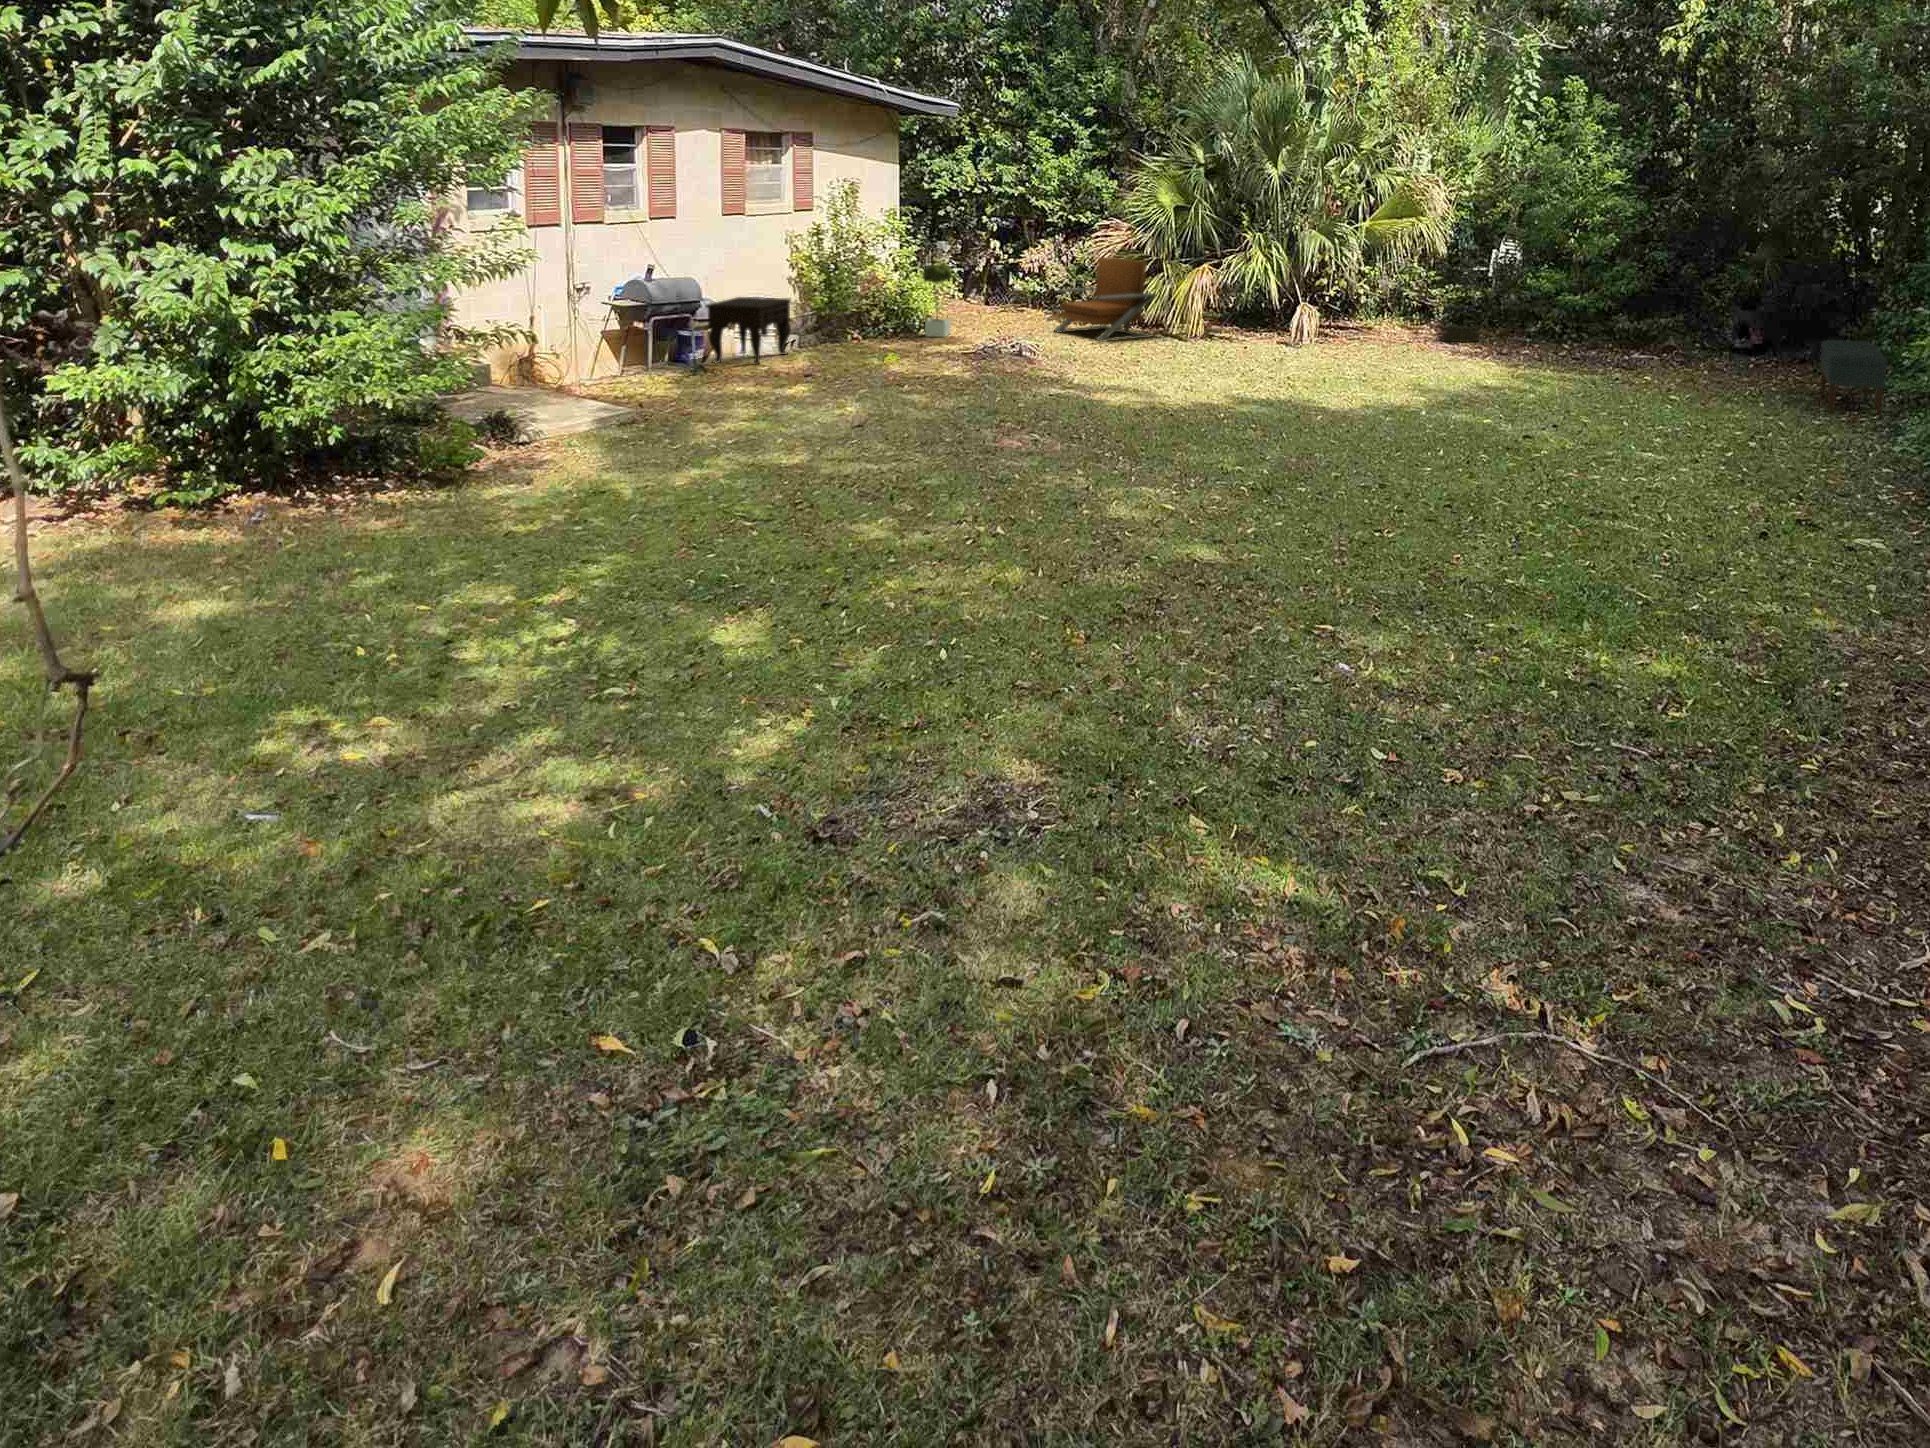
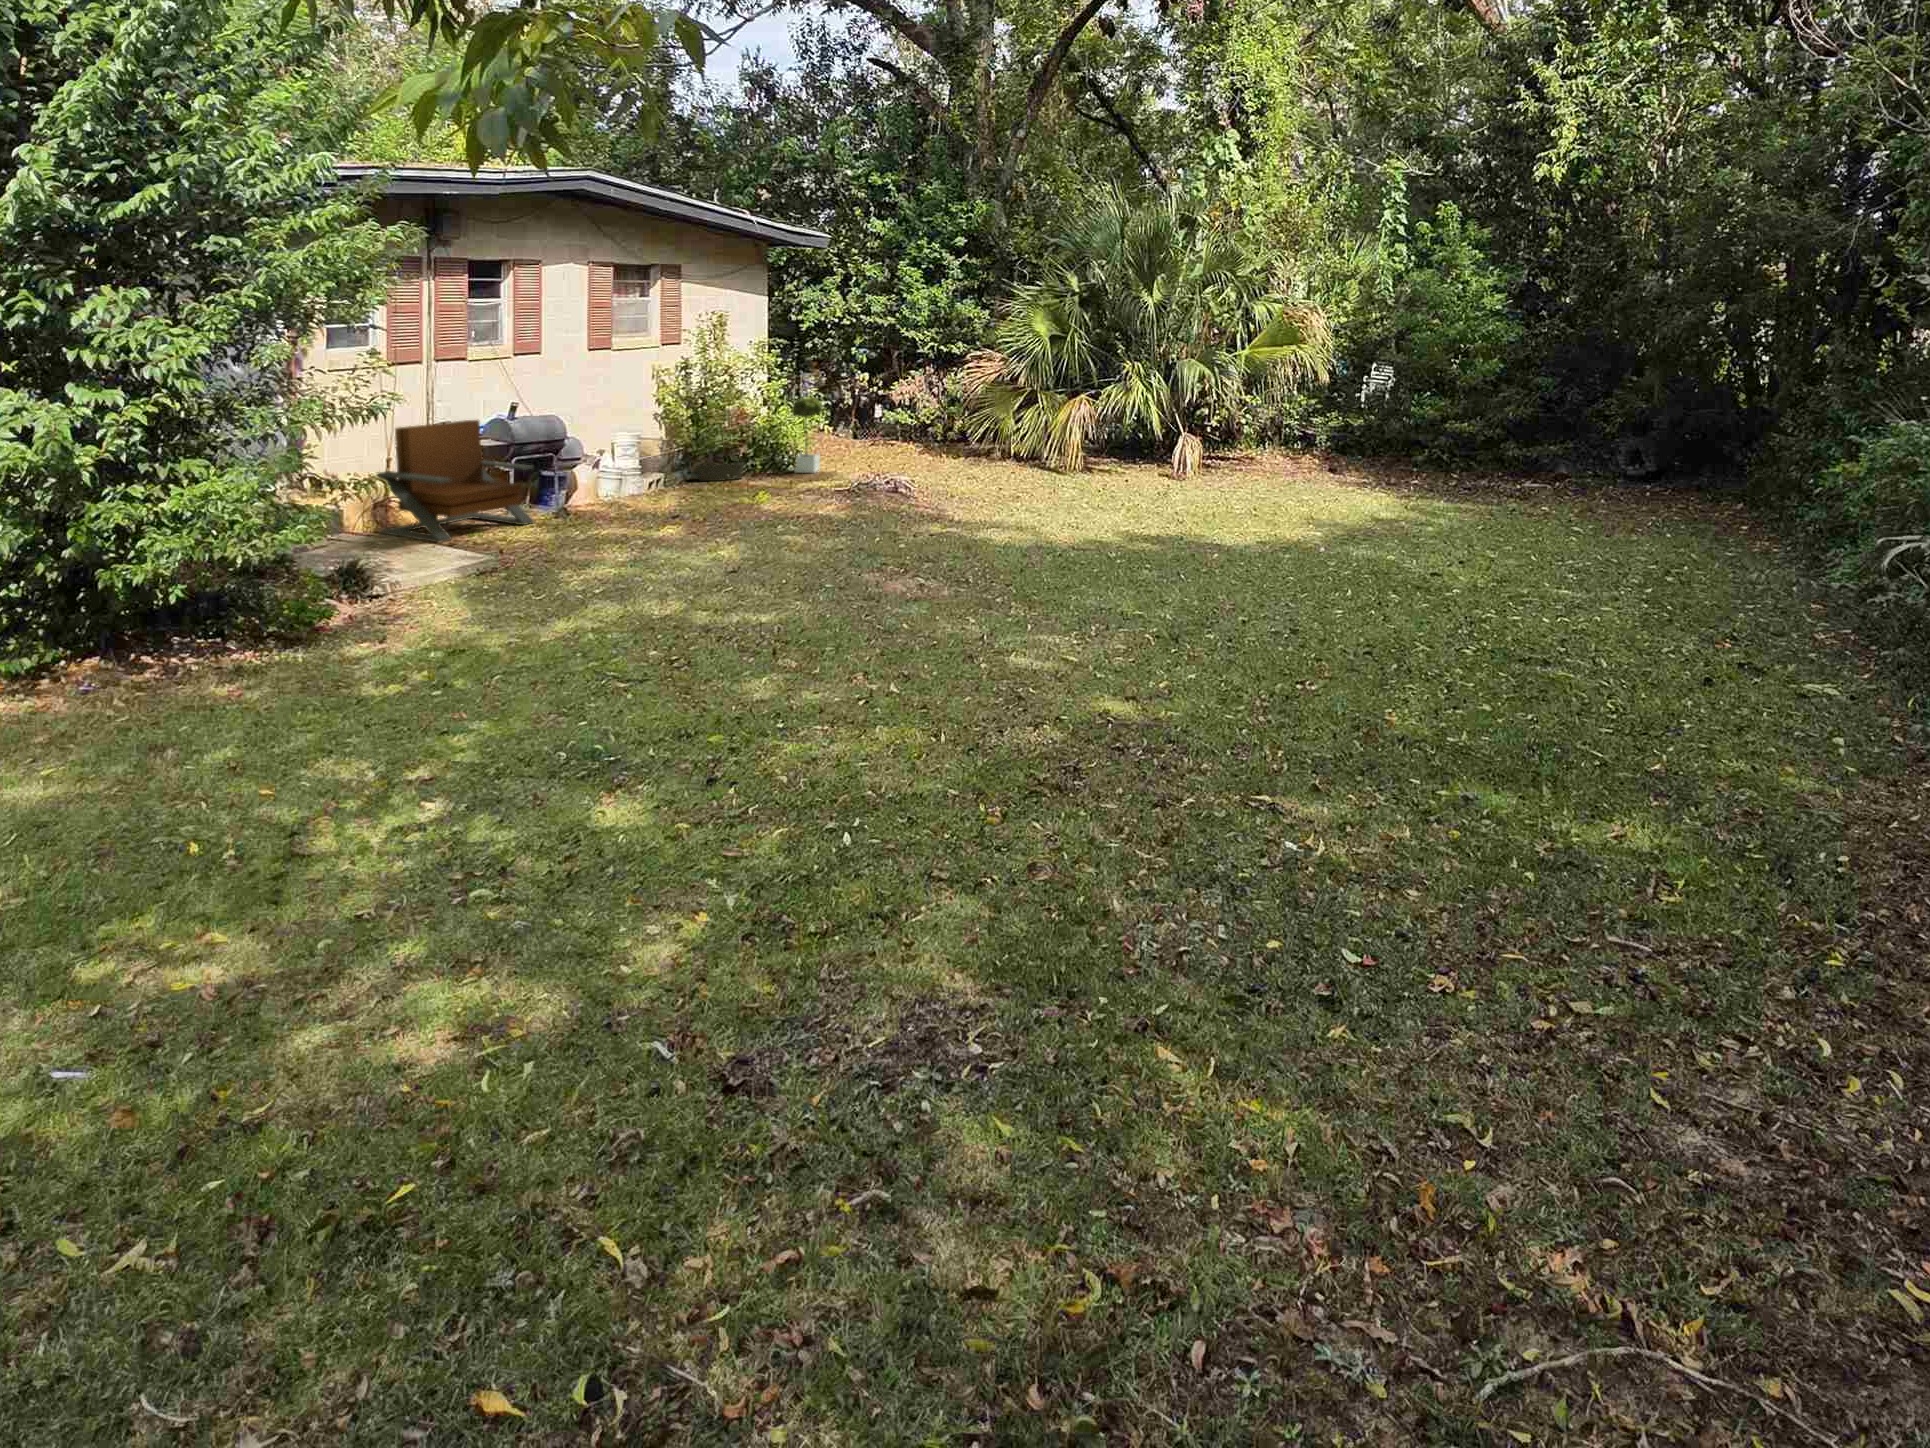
lounge chair: present [1054,257,1157,342] -> present [377,420,534,542]
side table: present [705,297,793,365] -> none [568,434,661,505]
basket: present [1438,307,1481,342] -> present [696,442,744,481]
bench: present [1820,340,1888,415] -> none [1716,467,1792,547]

